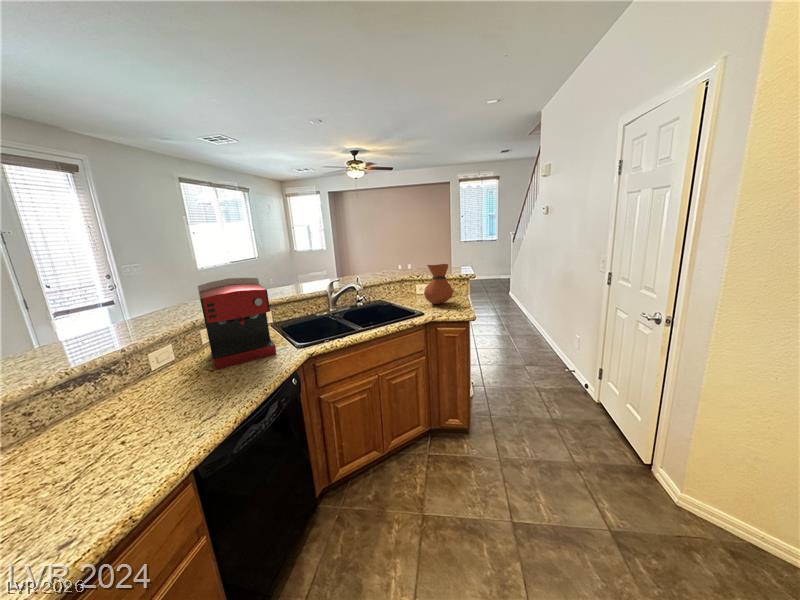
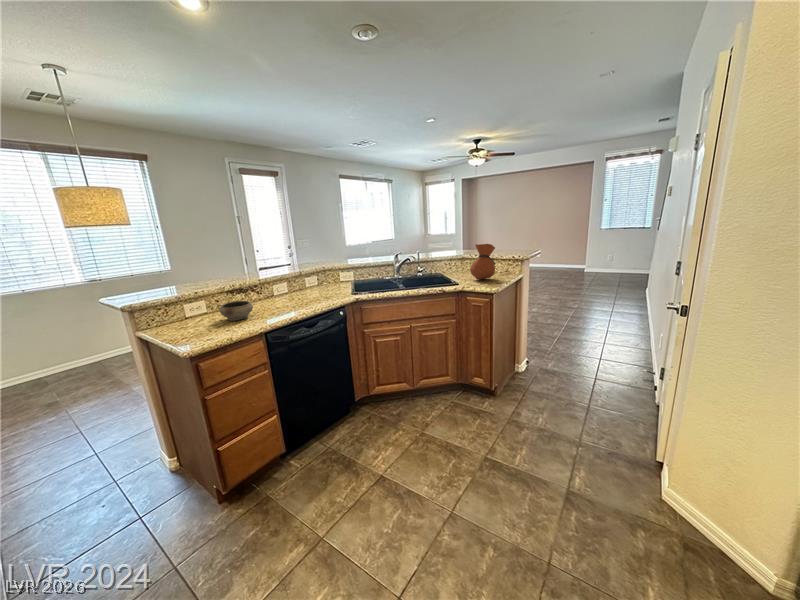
coffee maker: present [198,278,276,370] -> none [296,245,342,299]
ceramic bowl: none [48,405,138,462] -> present [219,301,253,321]

